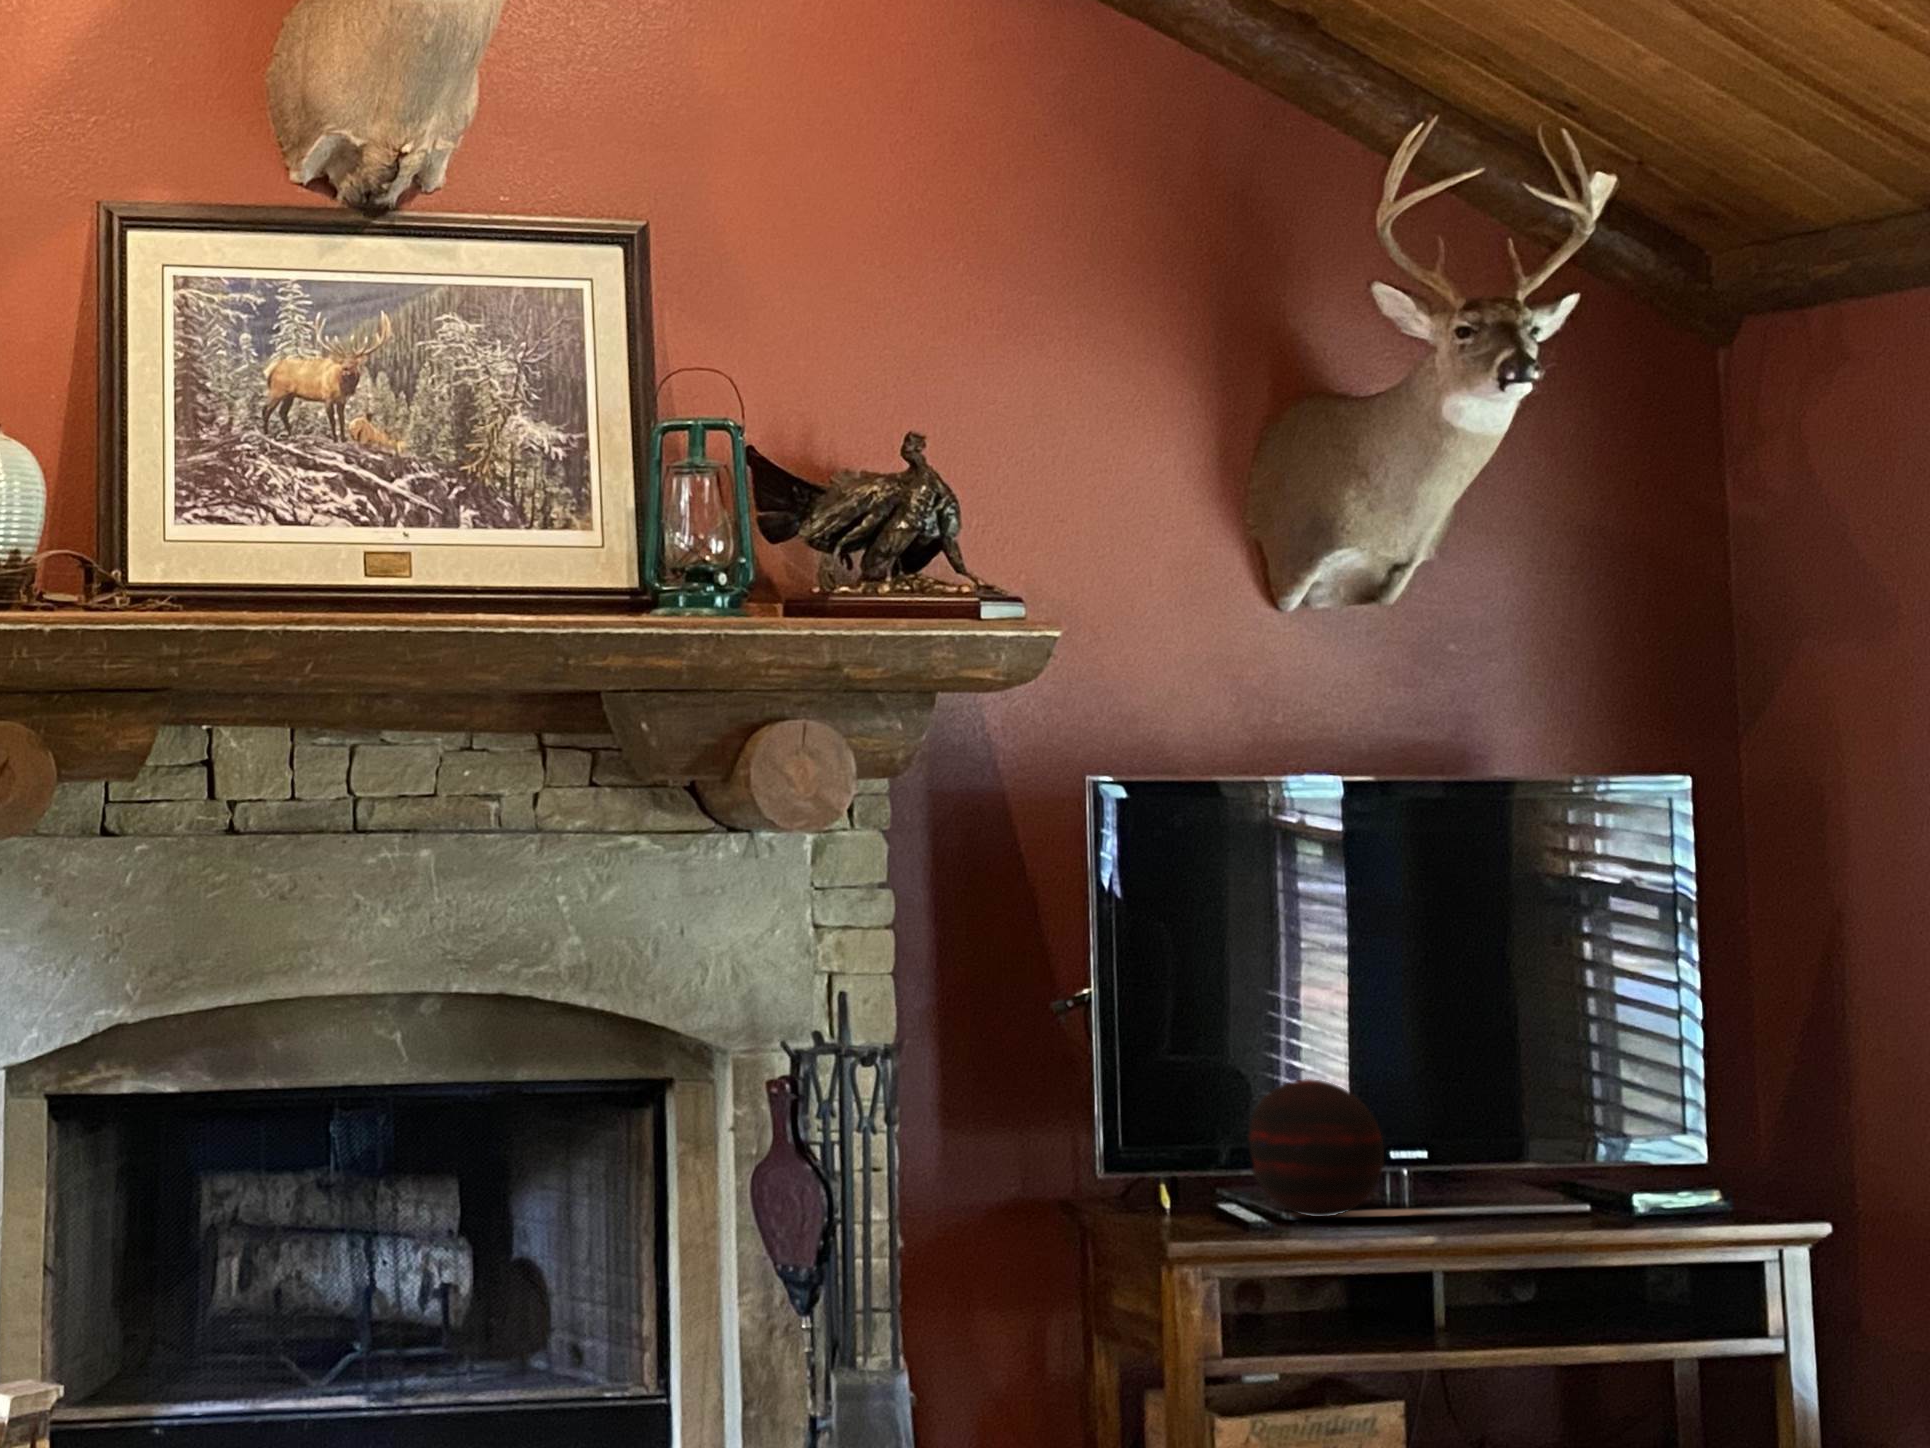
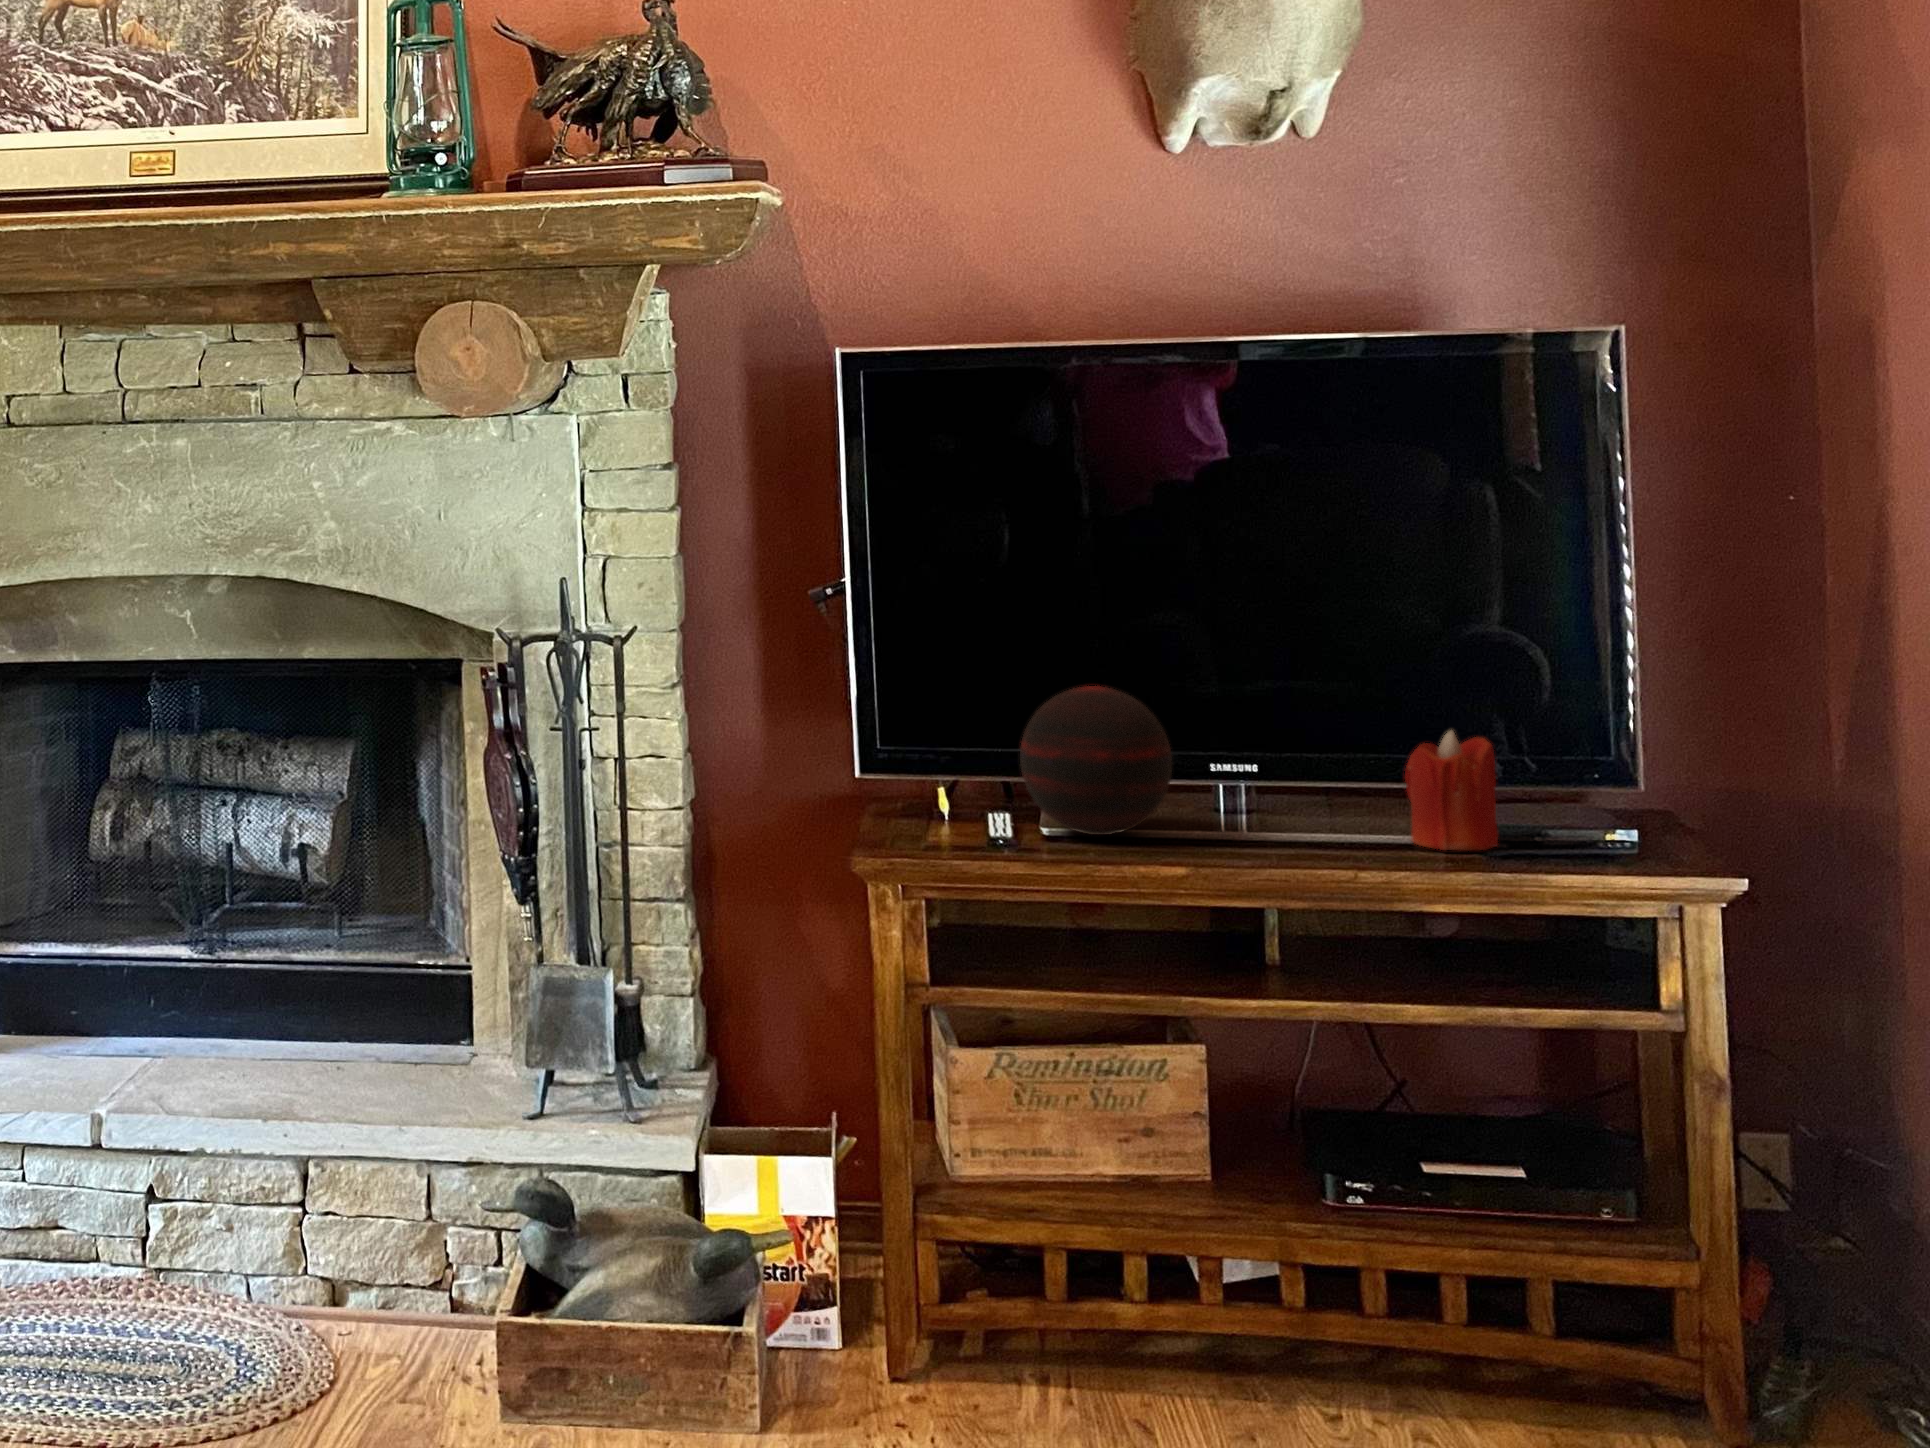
candle: none [1555,1108,1634,1213] -> present [1405,730,1498,850]

